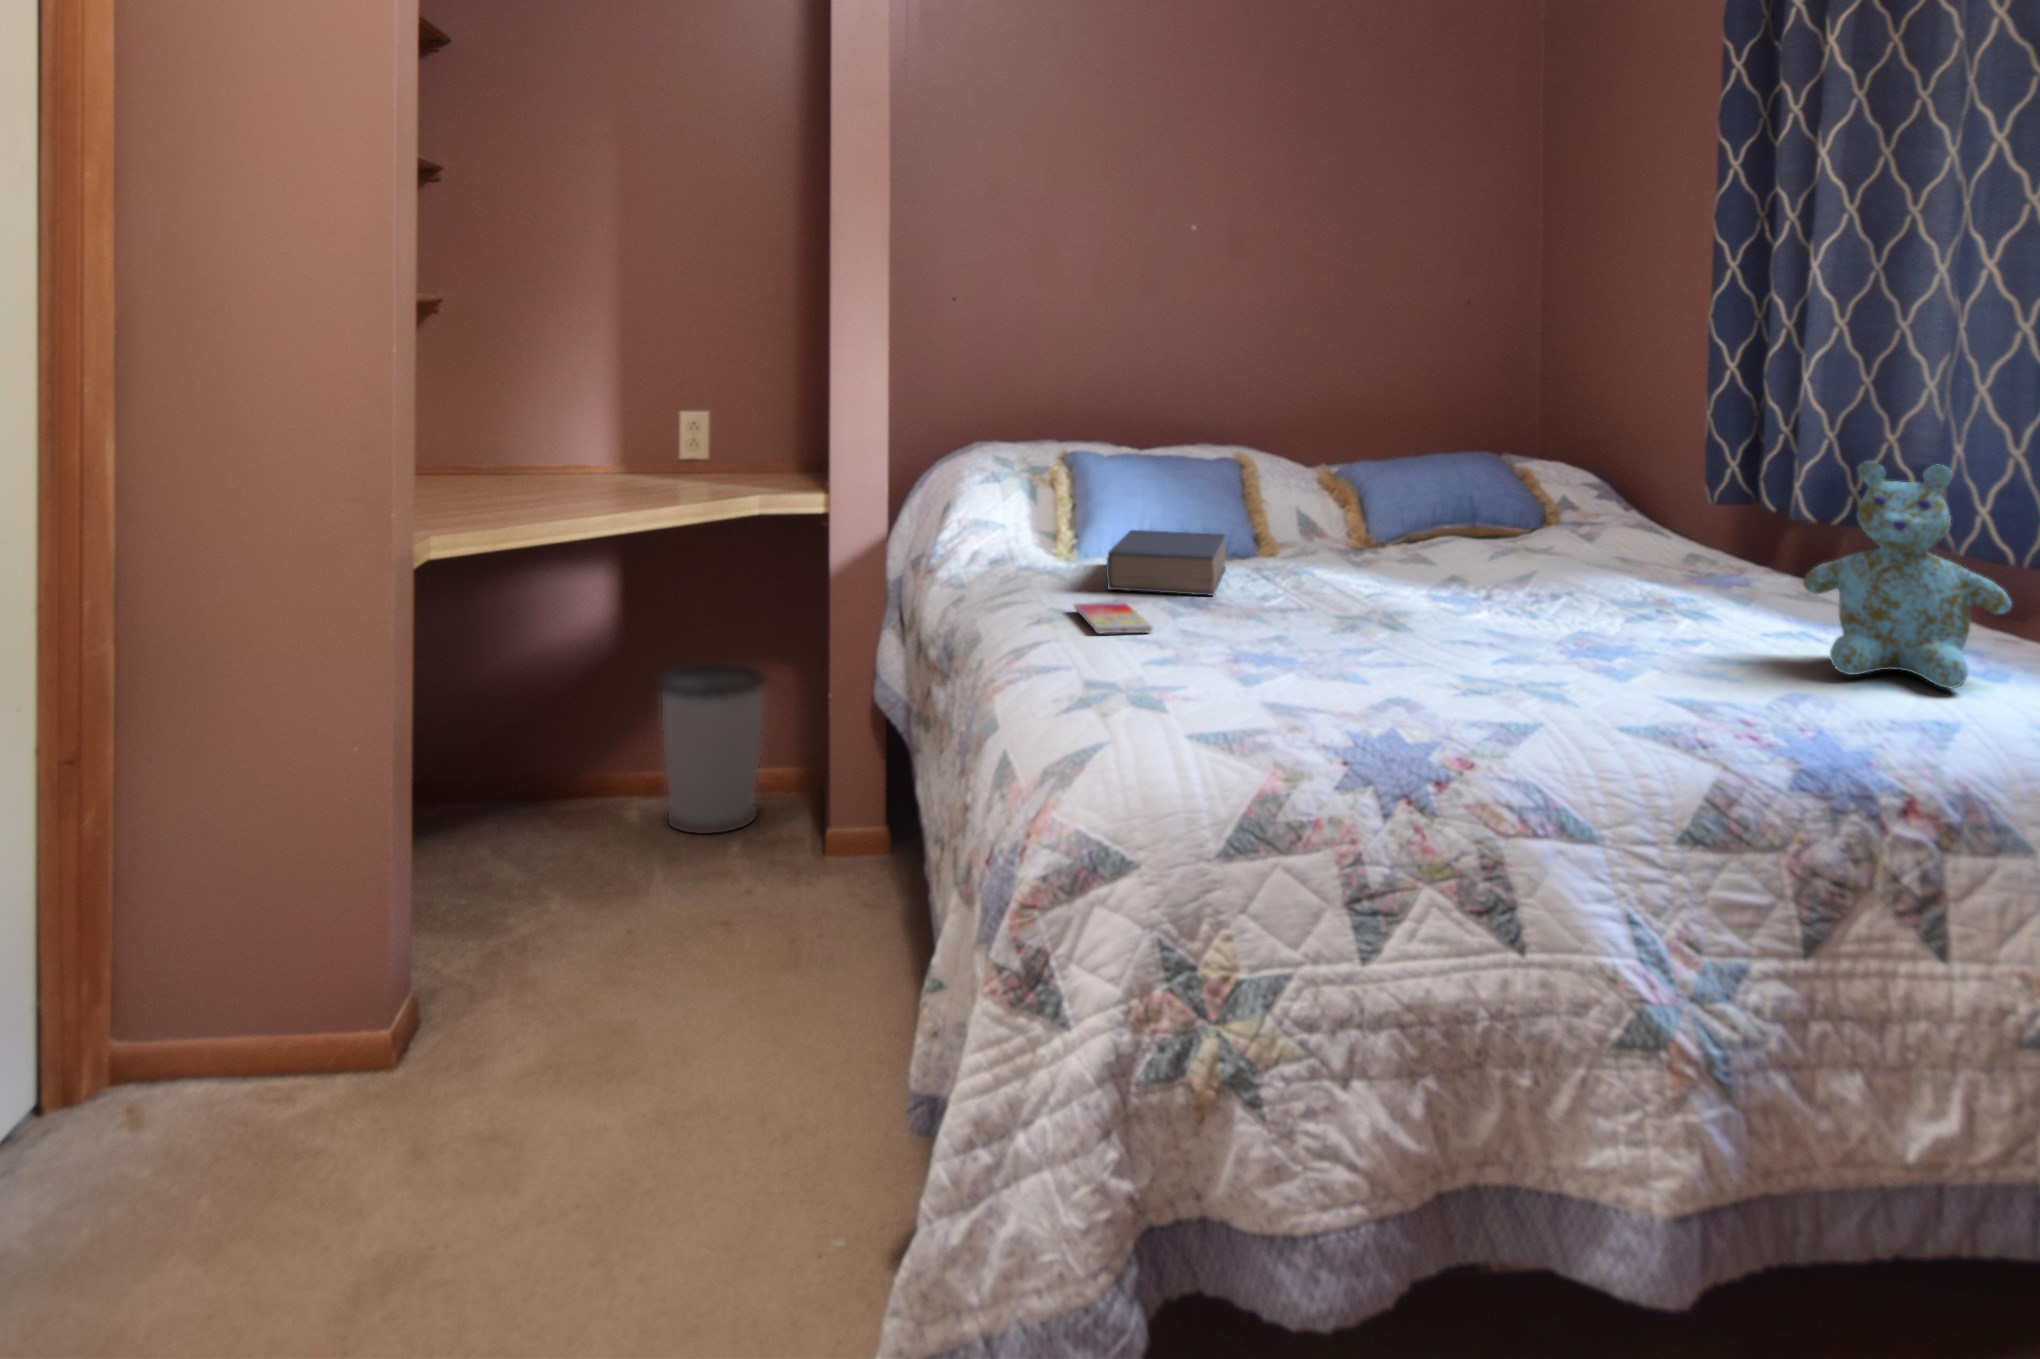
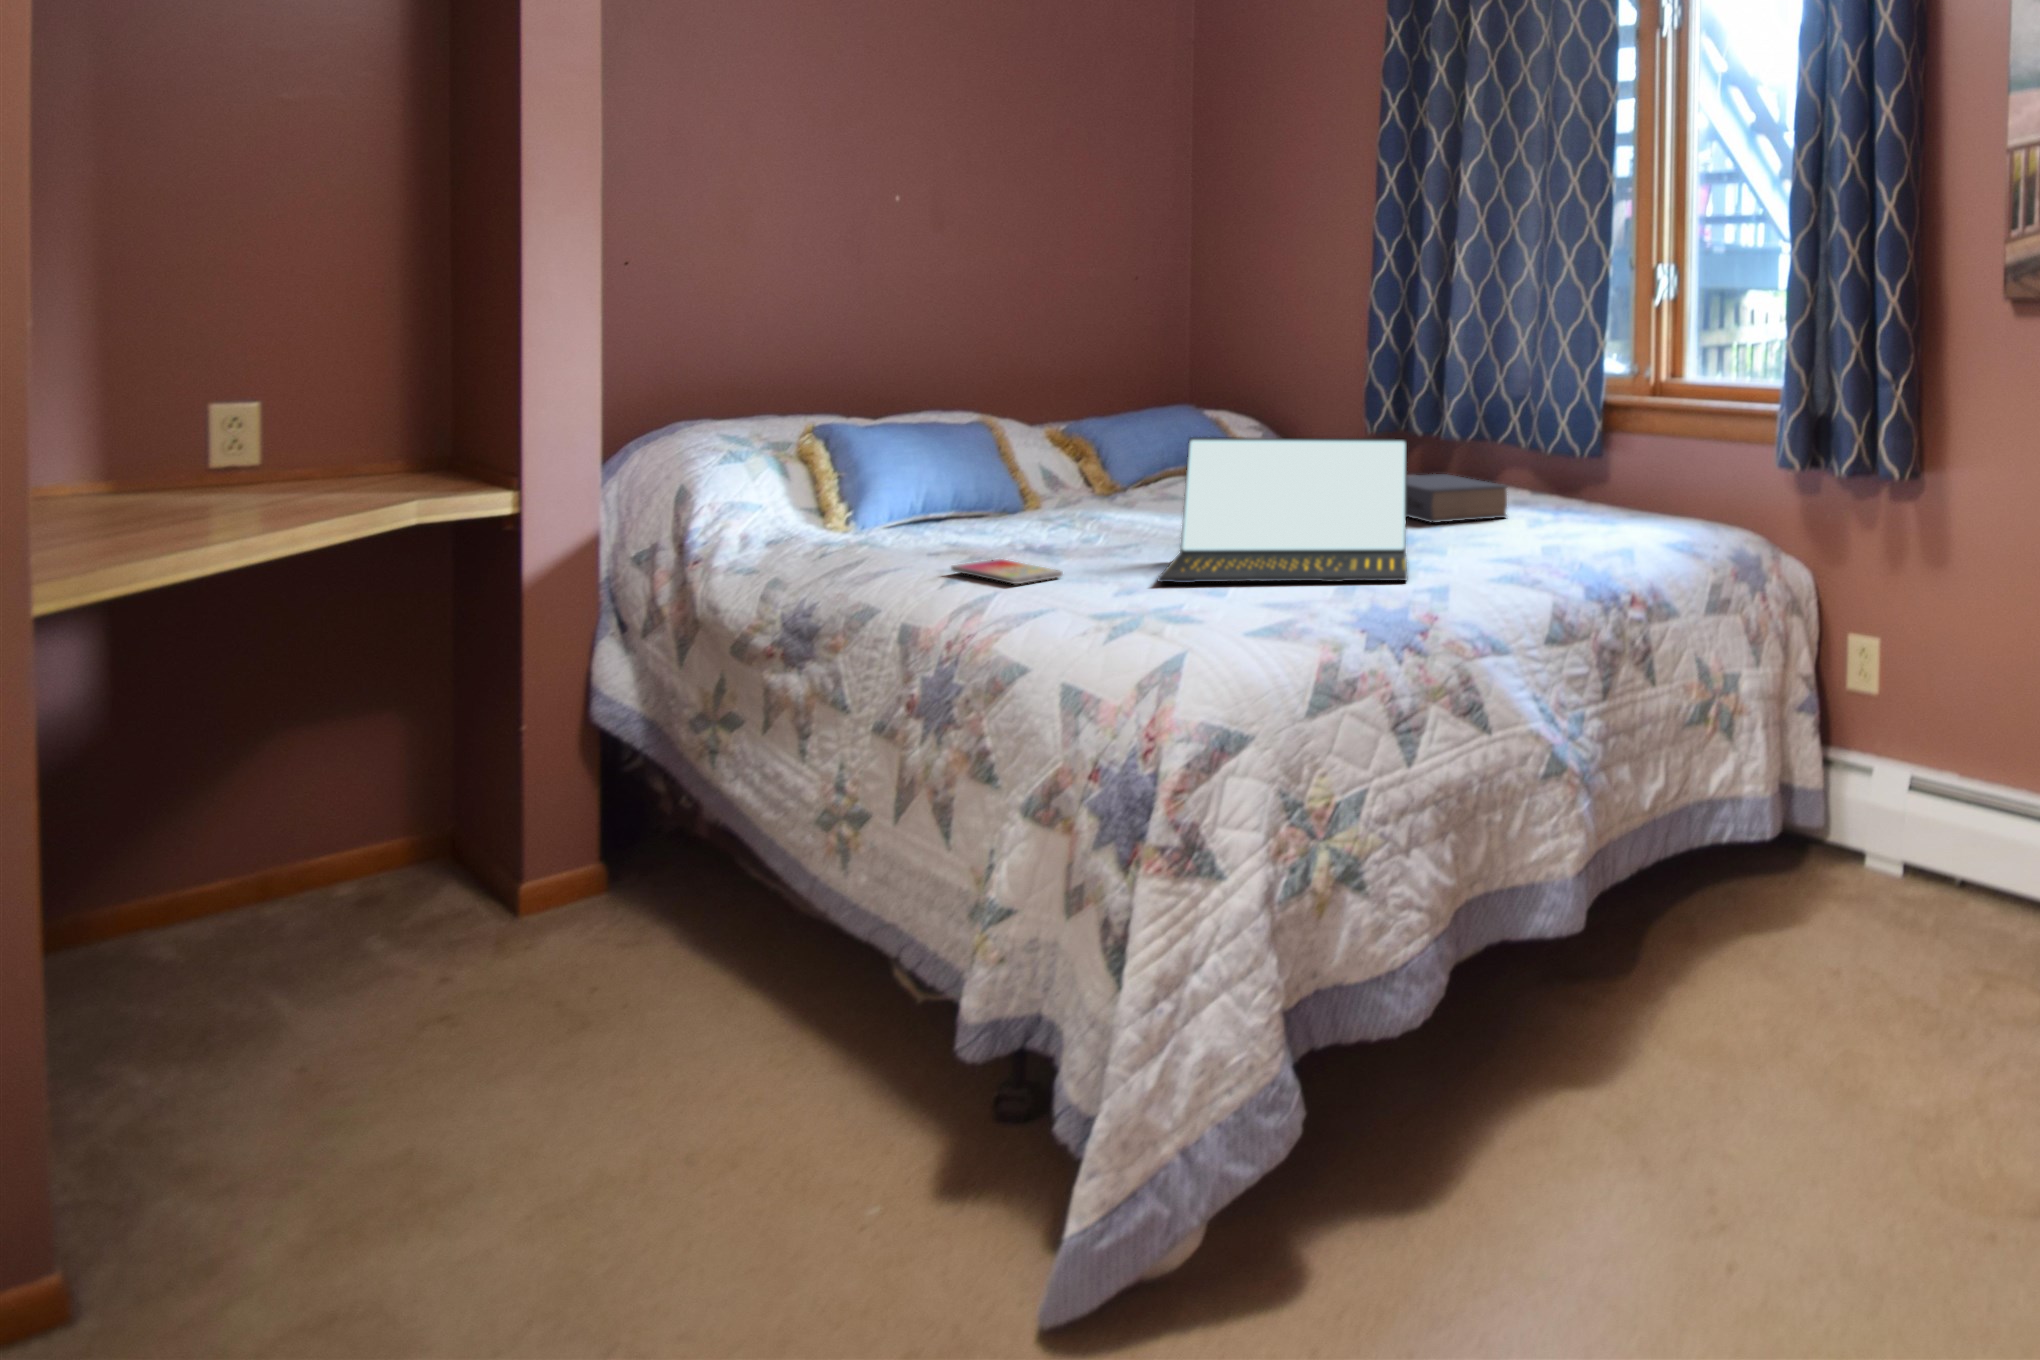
stuffed bear: present [1803,461,2012,688] -> none [1513,390,1624,532]
laptop: none [1216,494,1581,711] -> present [1158,437,1407,583]
book: present [1106,530,1226,595] -> present [1406,474,1507,523]
wastebasket: present [658,663,766,834] -> none [119,752,333,1008]

